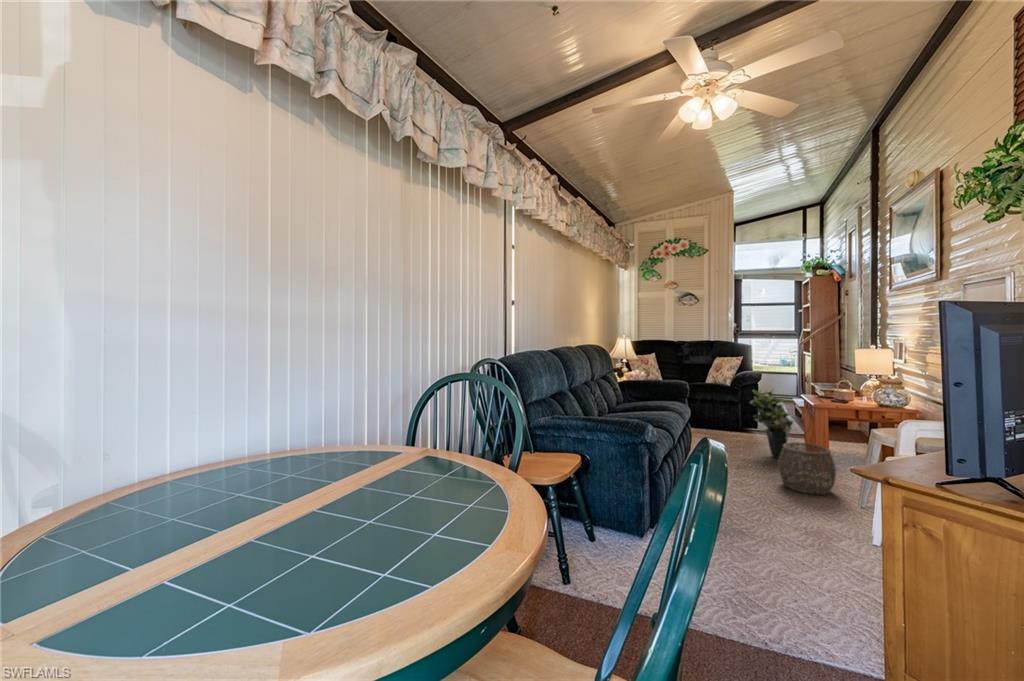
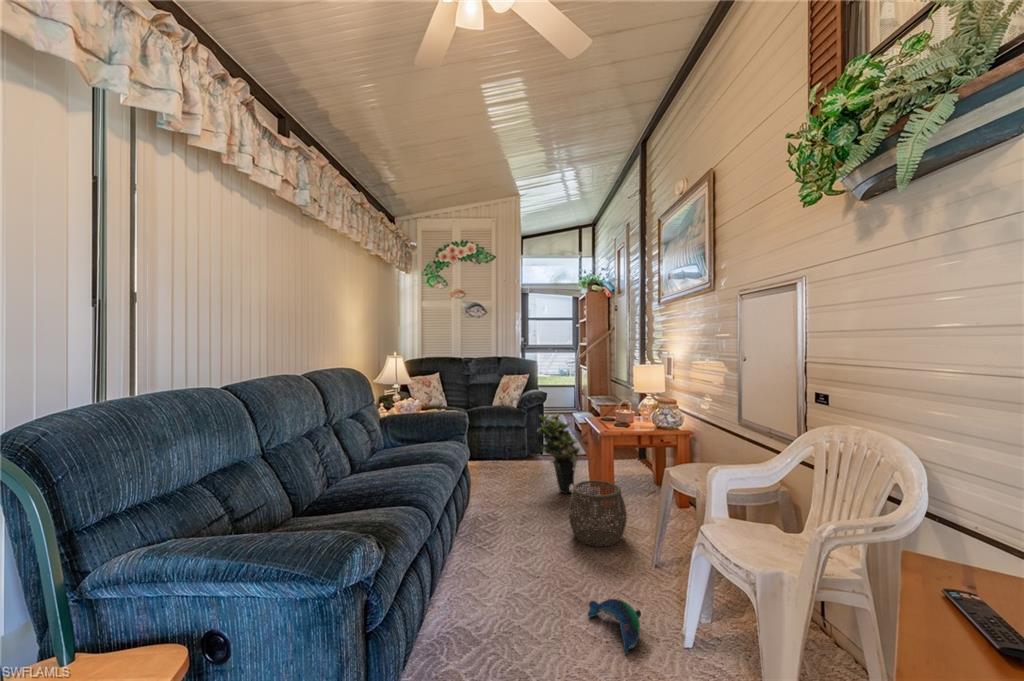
plush toy: none [790,517,837,548] -> present [588,599,641,654]

